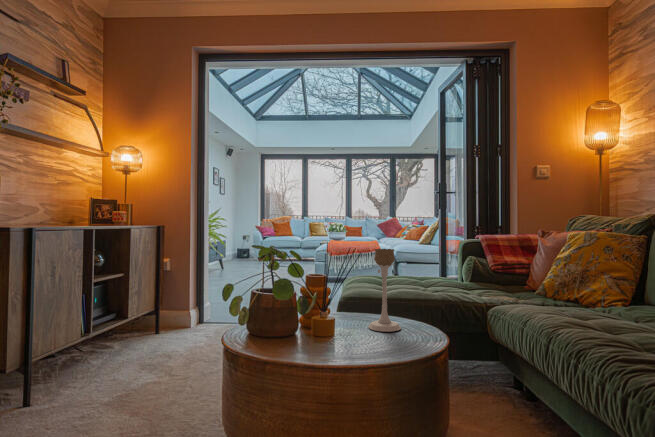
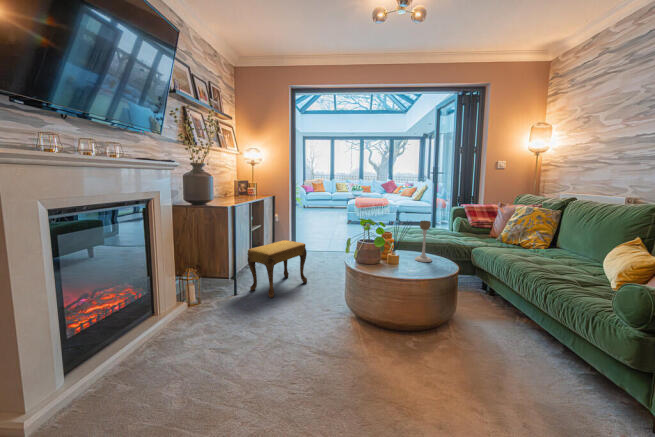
footstool: none [56,297,184,413] -> present [247,240,307,298]

